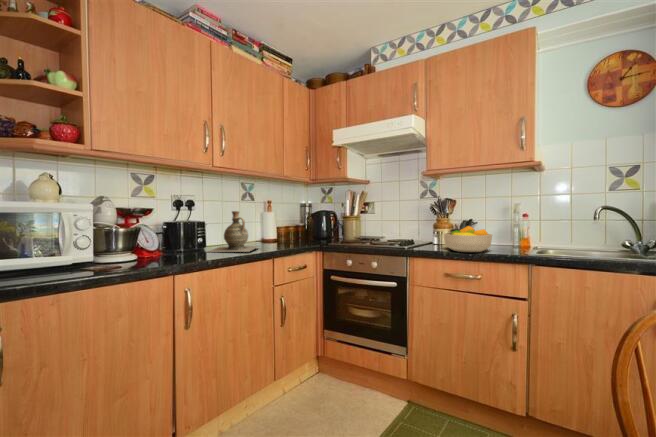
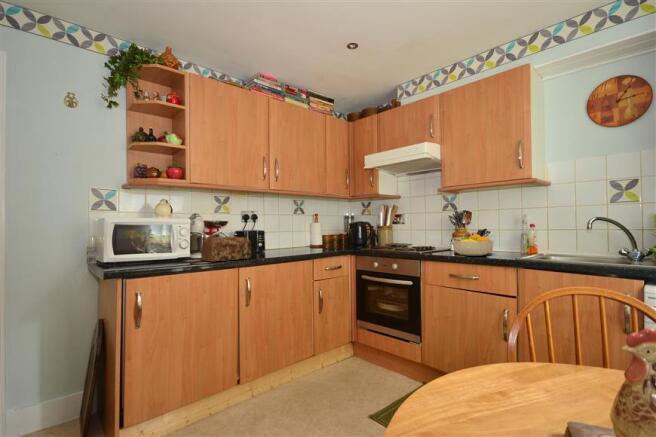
ceramic jug: present [208,211,258,252] -> none [264,223,306,253]
bread loaf: none [110,230,191,269] -> present [200,237,251,262]

